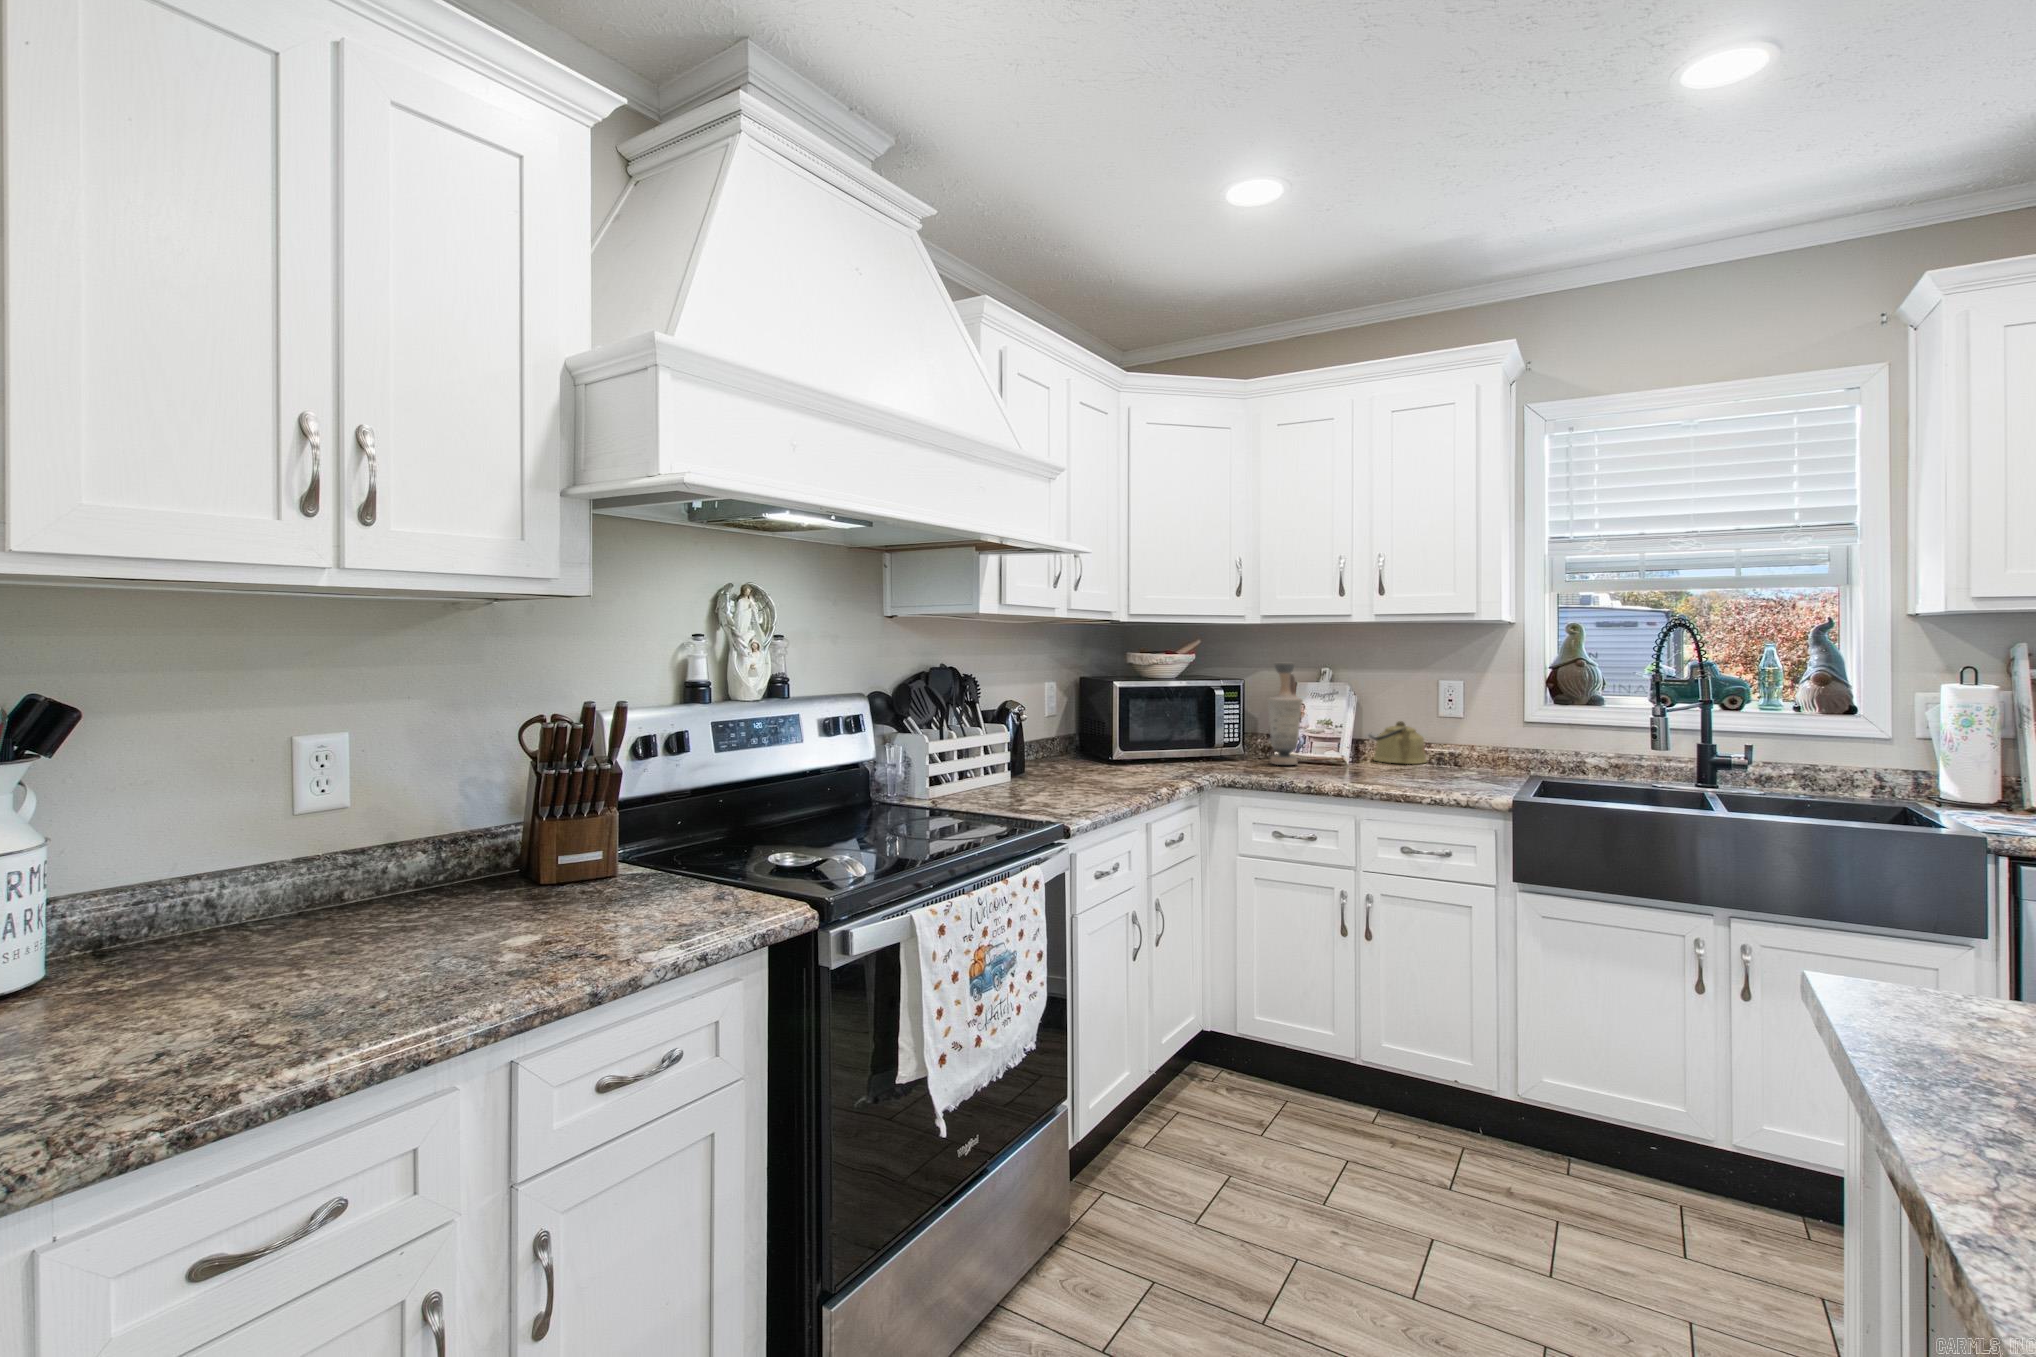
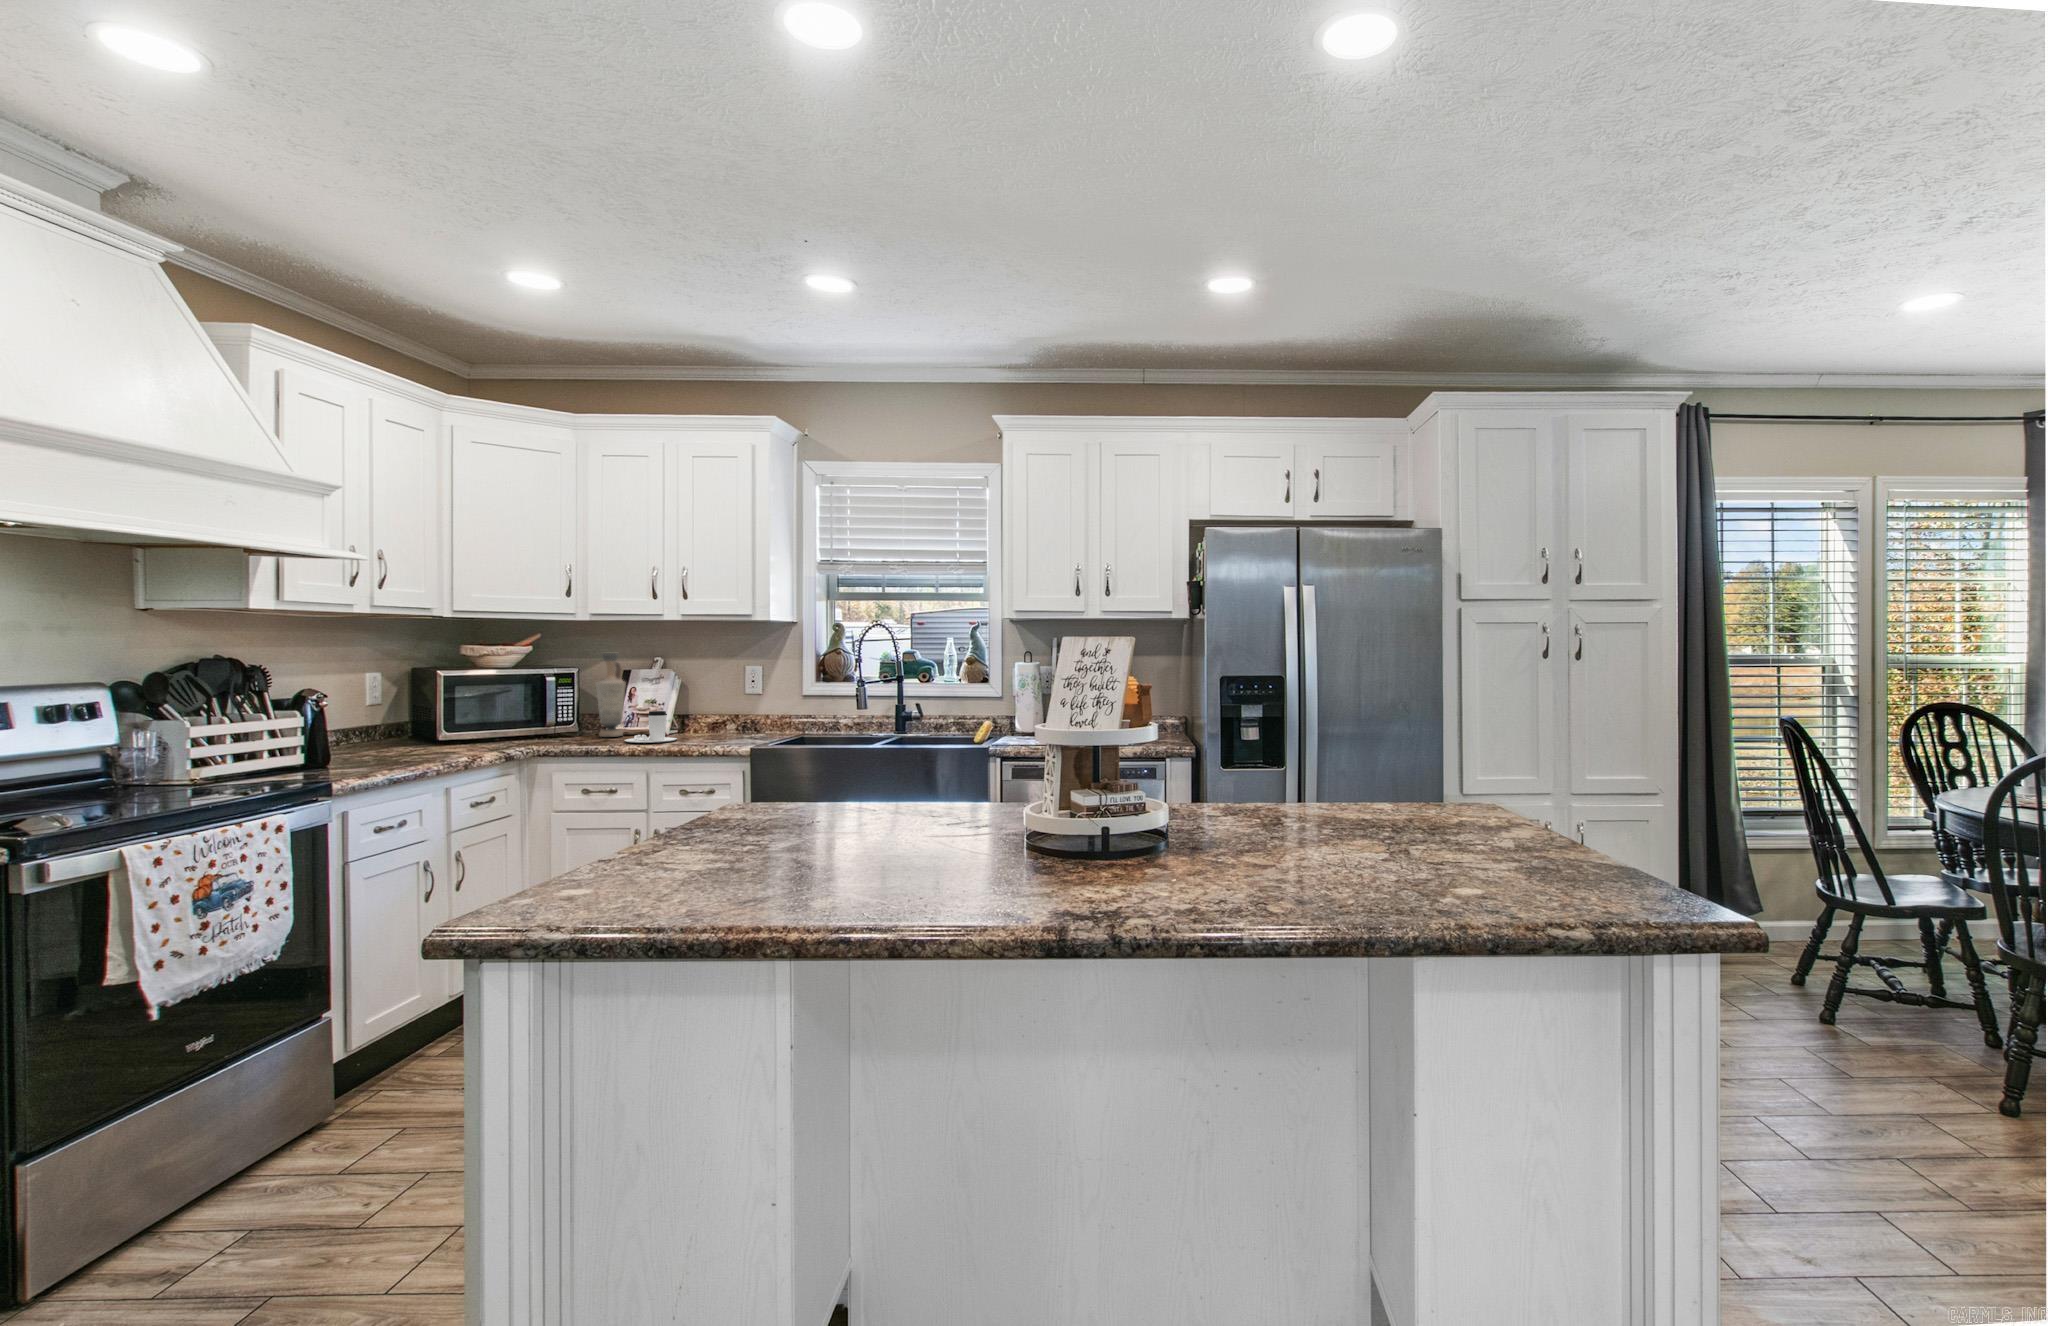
kettle: present [1369,721,1427,764] -> none [690,698,735,731]
coffee cup: none [1311,737,1377,777] -> present [625,711,677,743]

